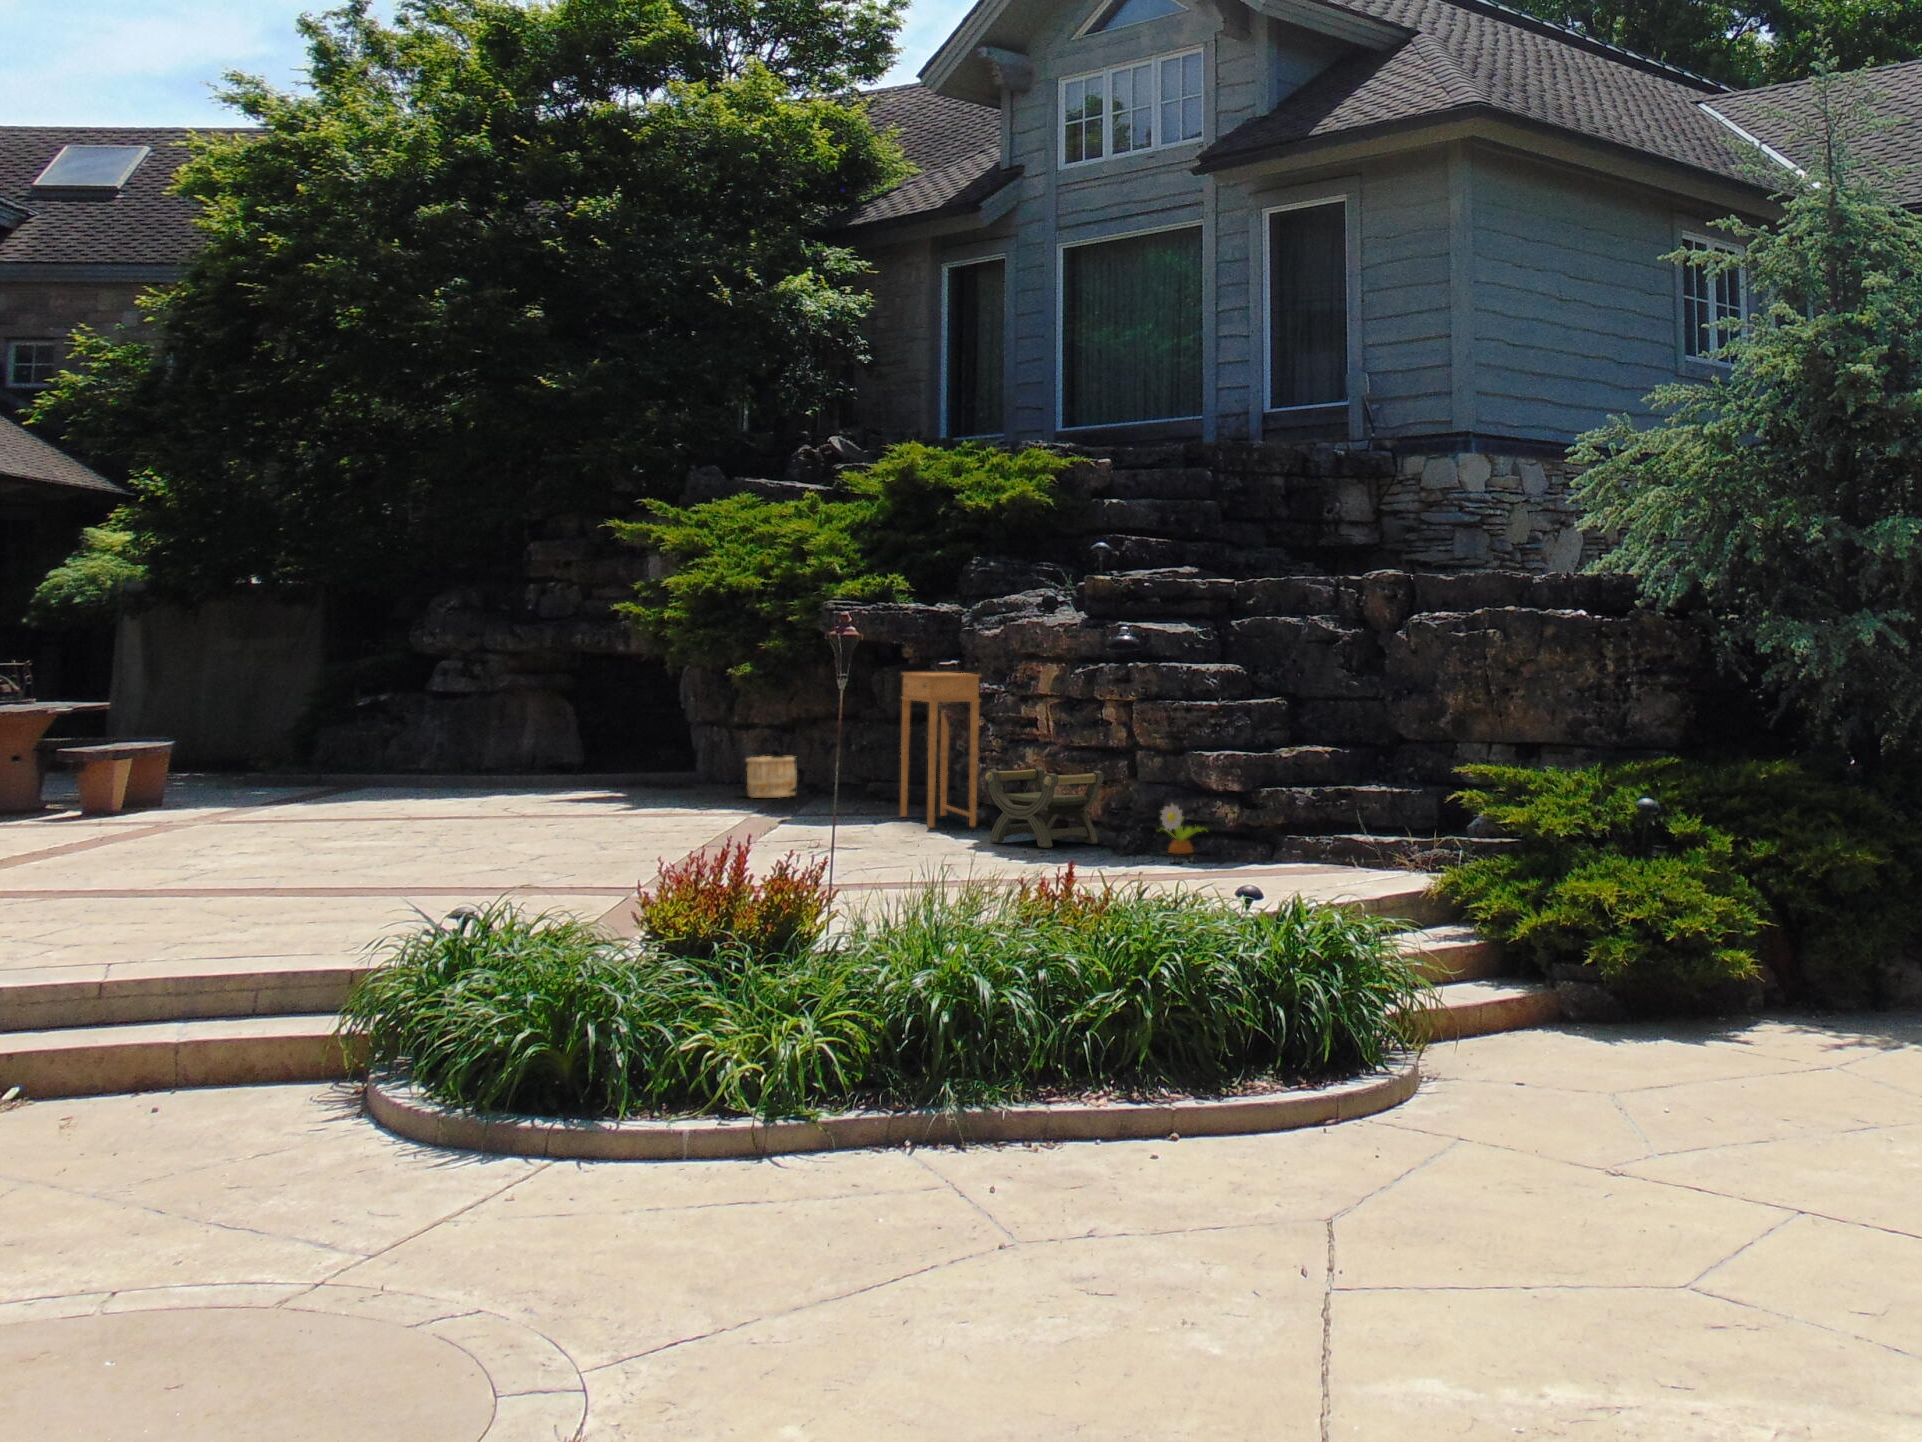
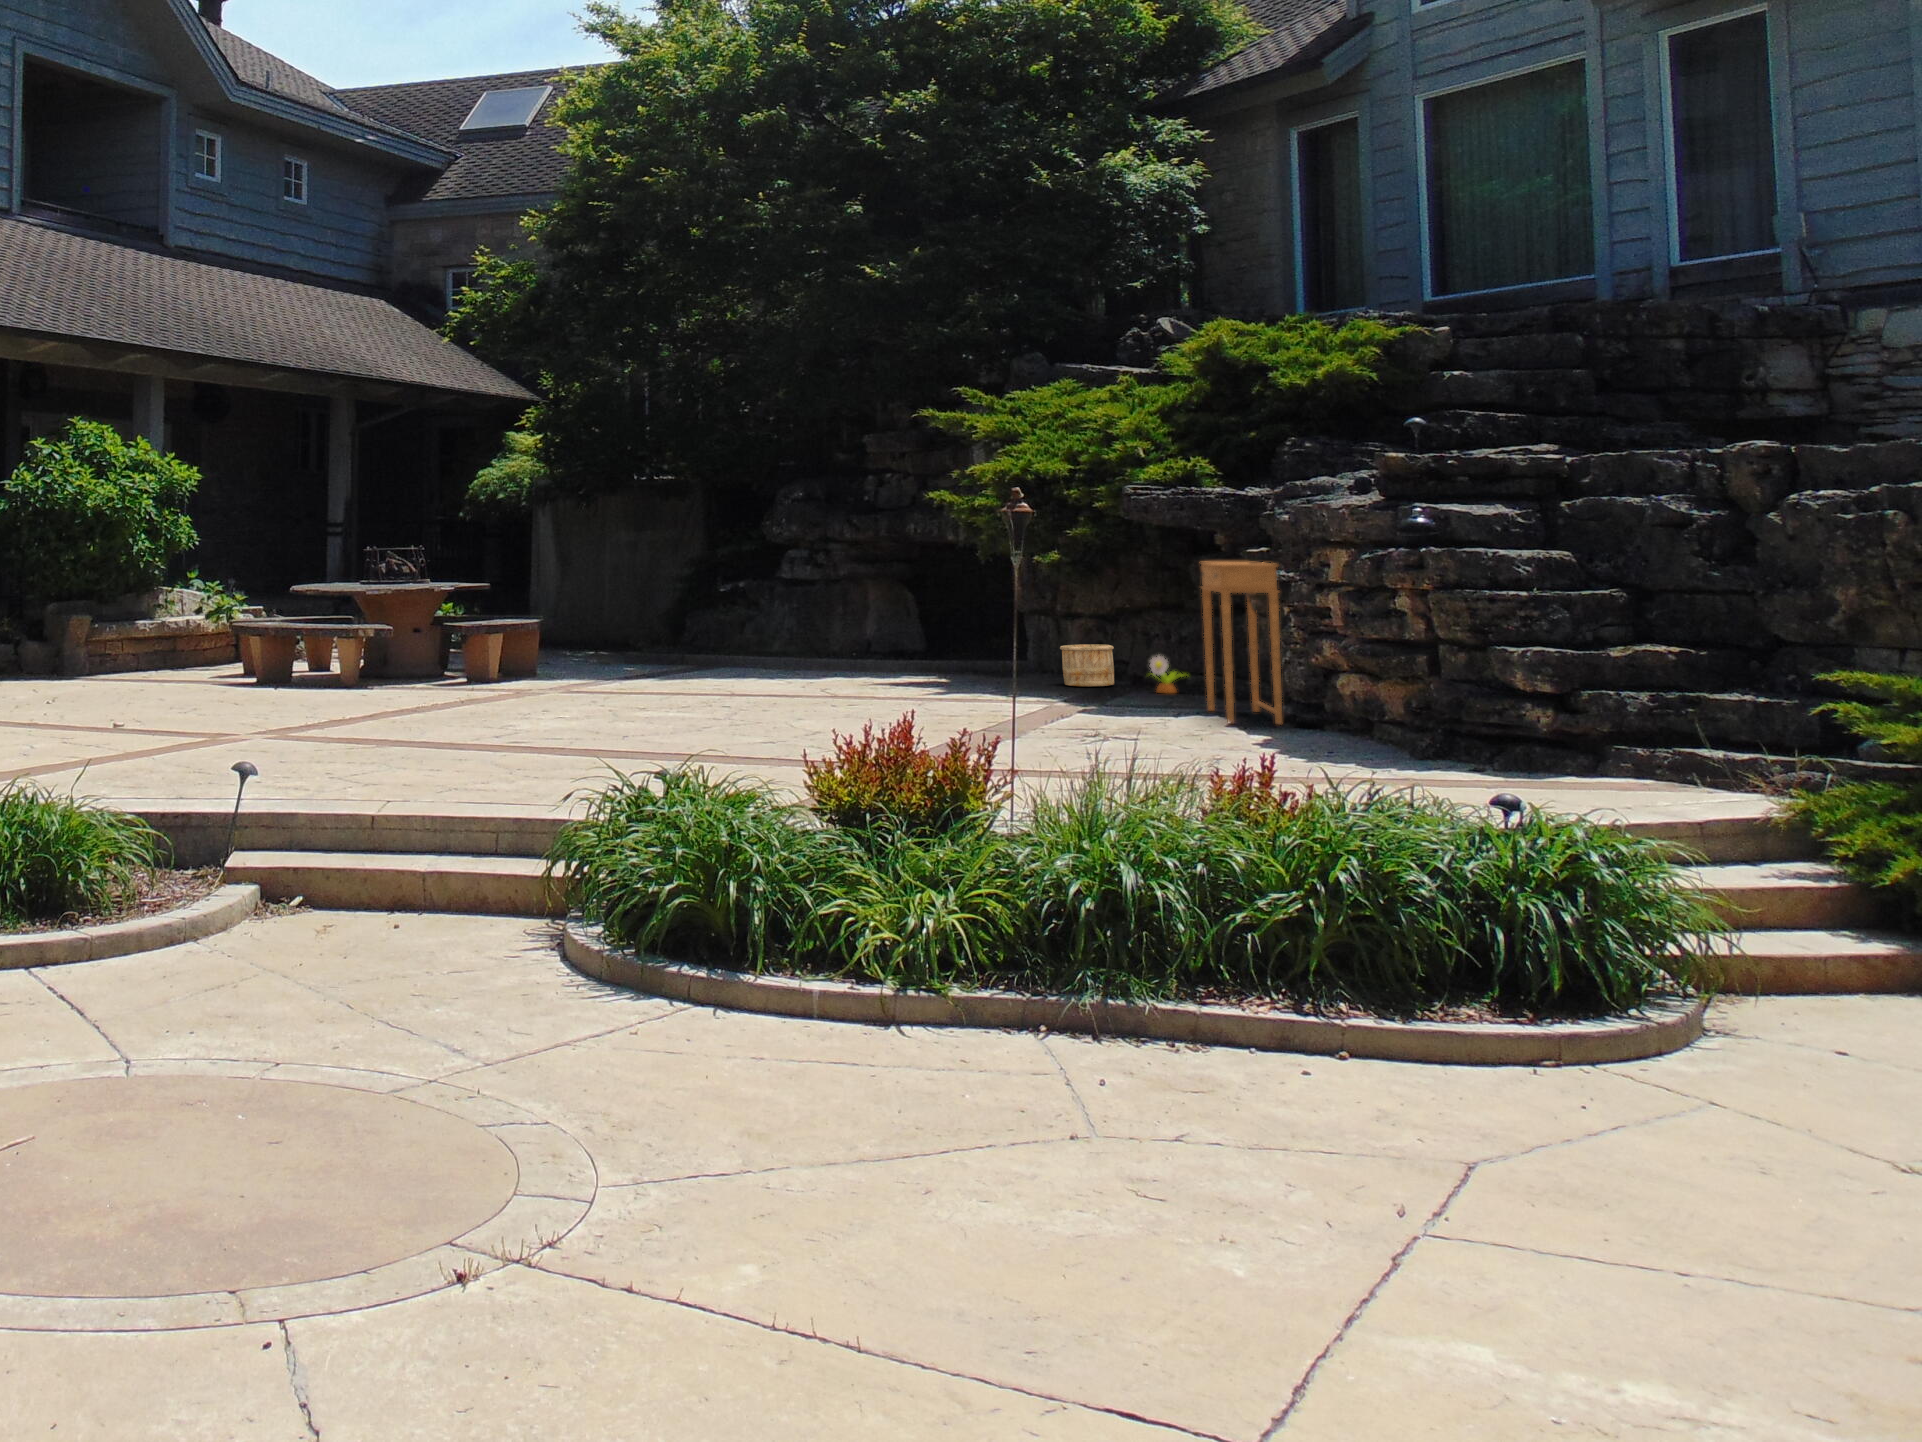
stool: present [985,767,1104,848] -> none [1273,664,1411,751]
decorative plant: present [1159,804,1206,854] -> present [1149,656,1187,693]

